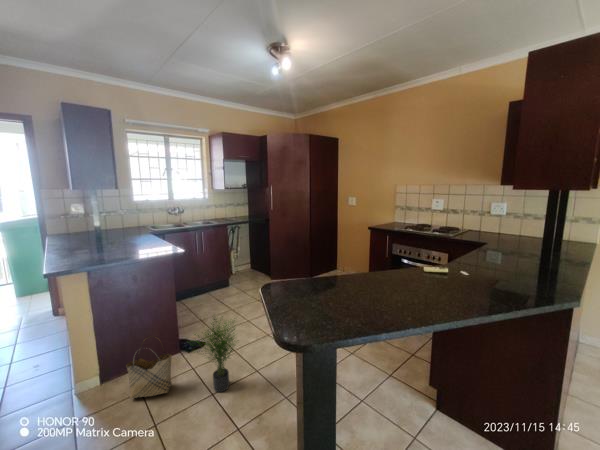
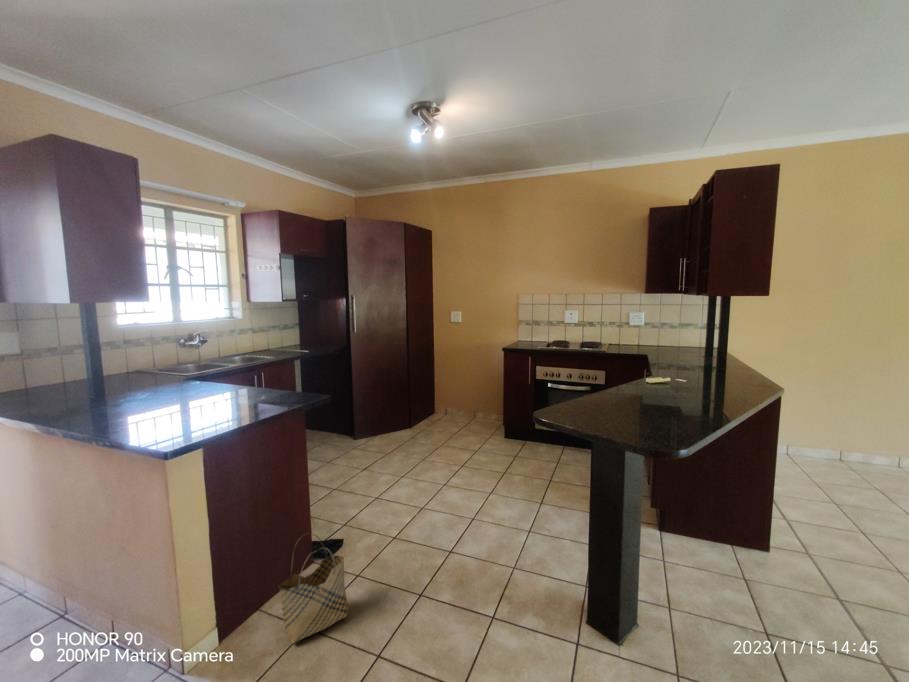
potted plant: present [195,319,236,392] -> none [368,472,452,591]

